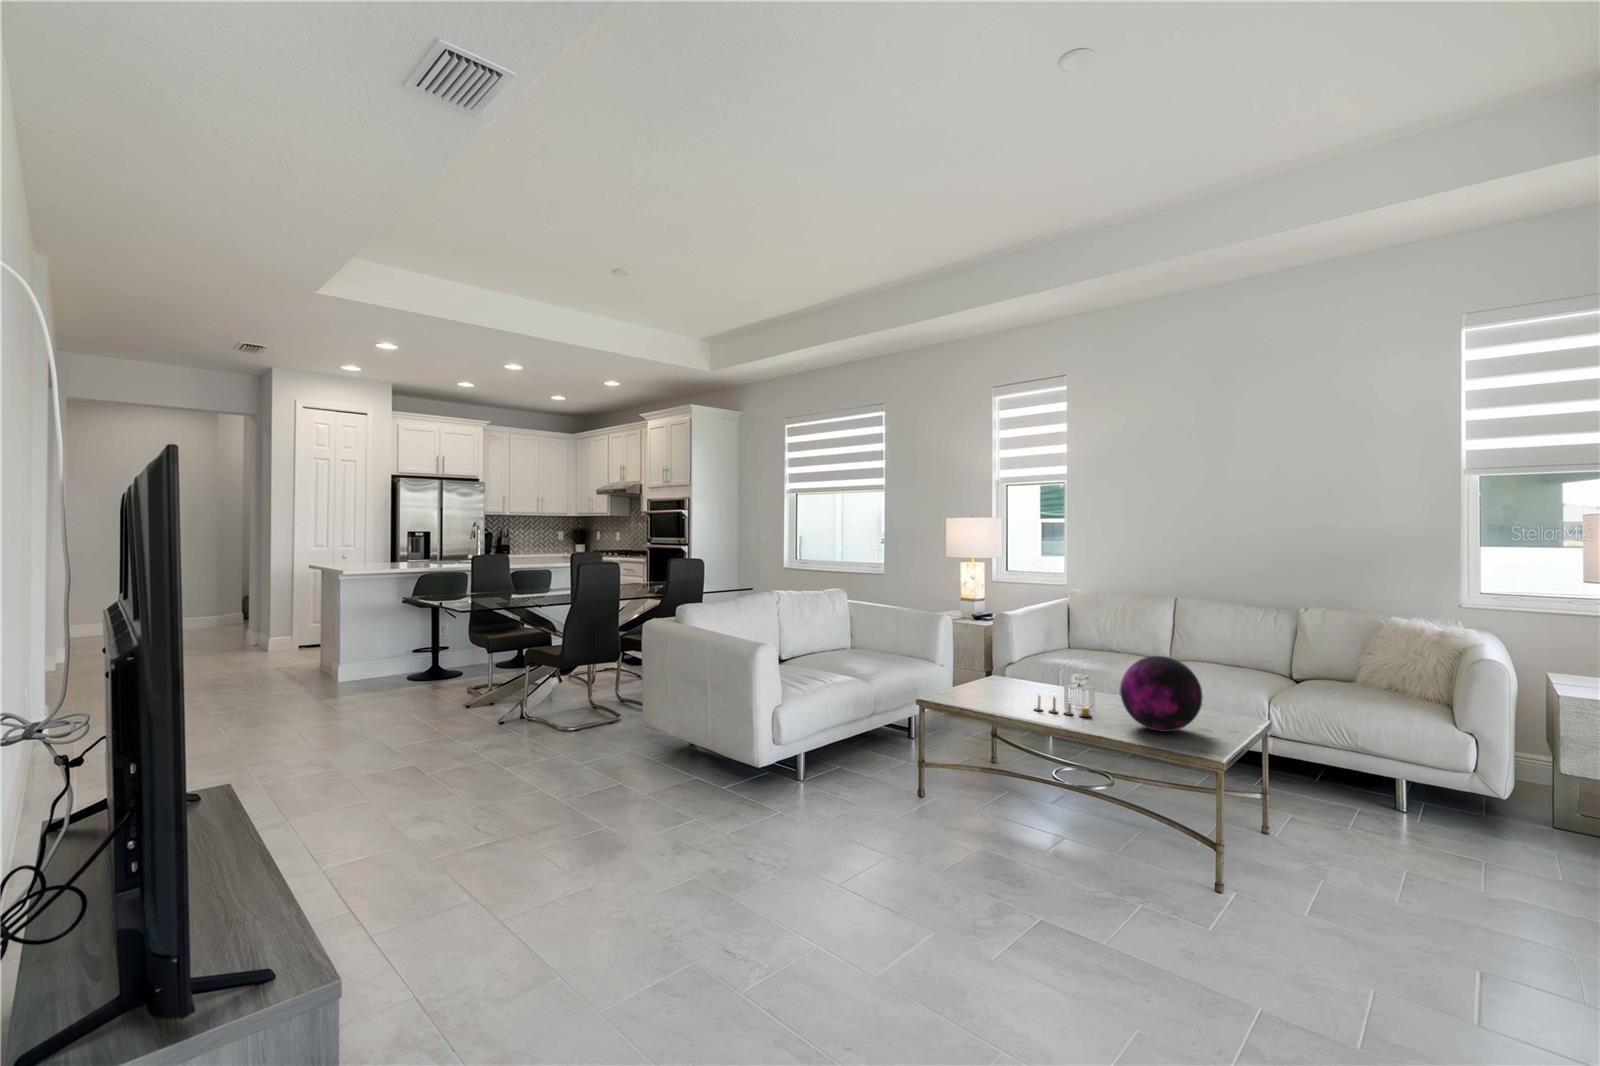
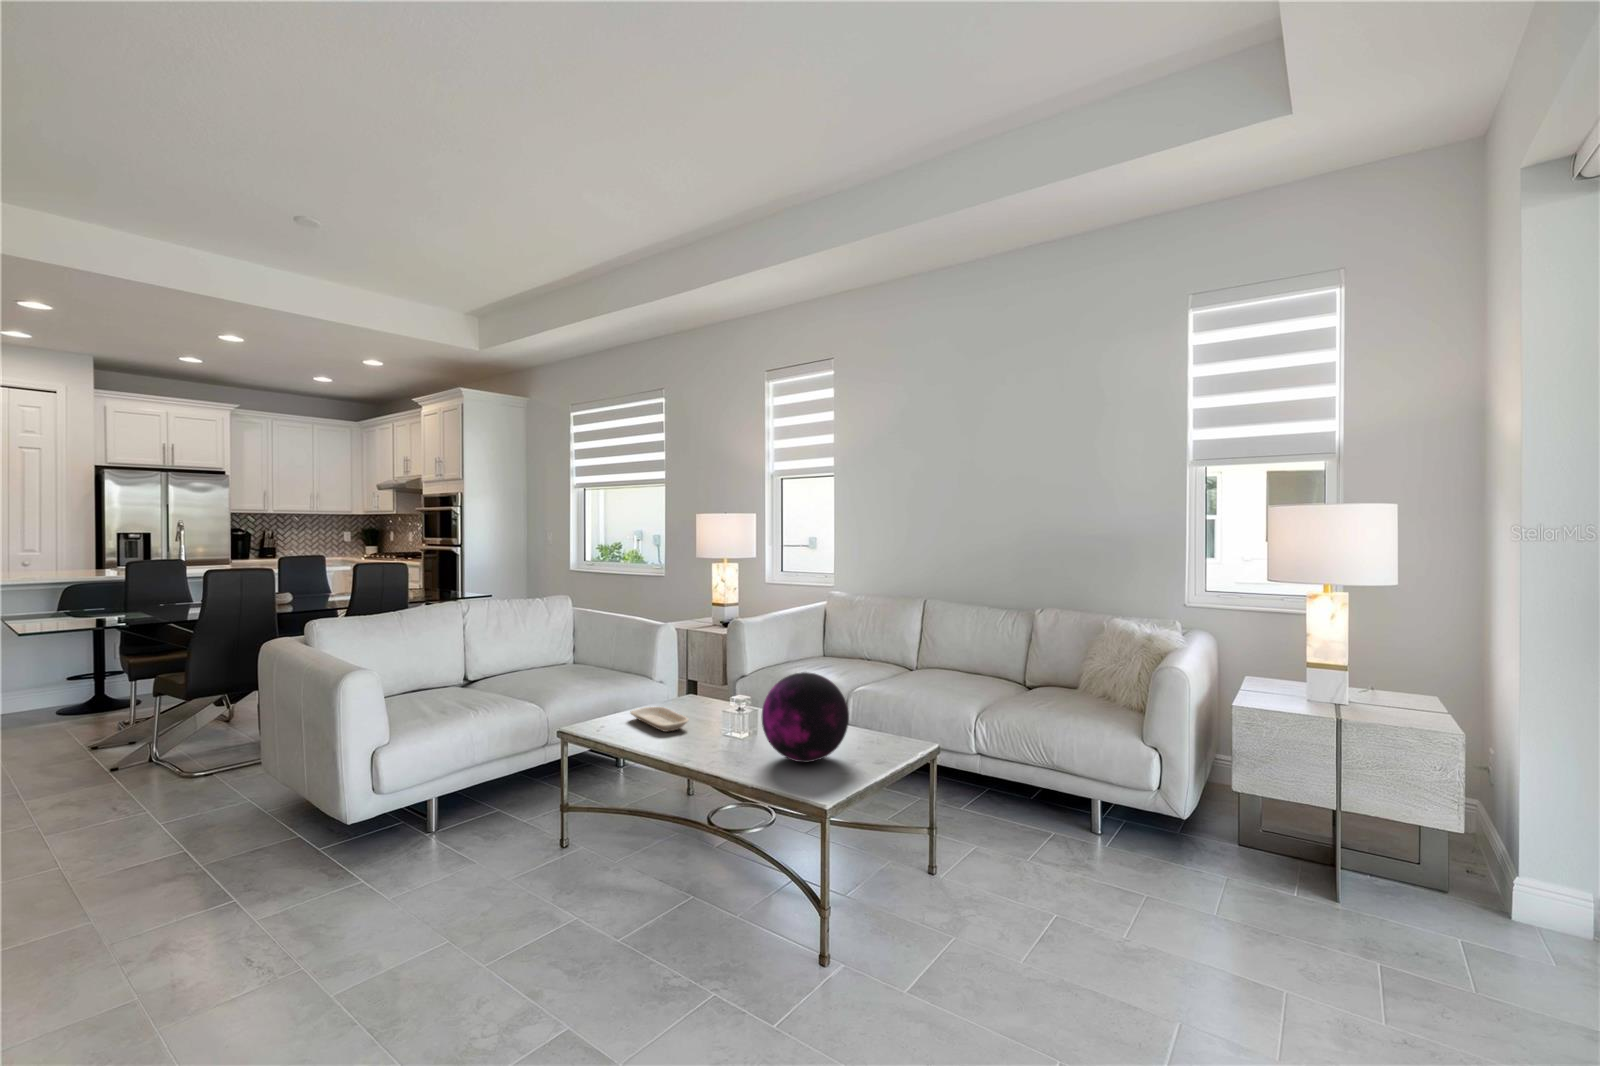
tray: none [965,686,1027,705] -> present [630,707,689,732]
candle: present [1035,696,1091,717] -> none [688,718,746,745]

